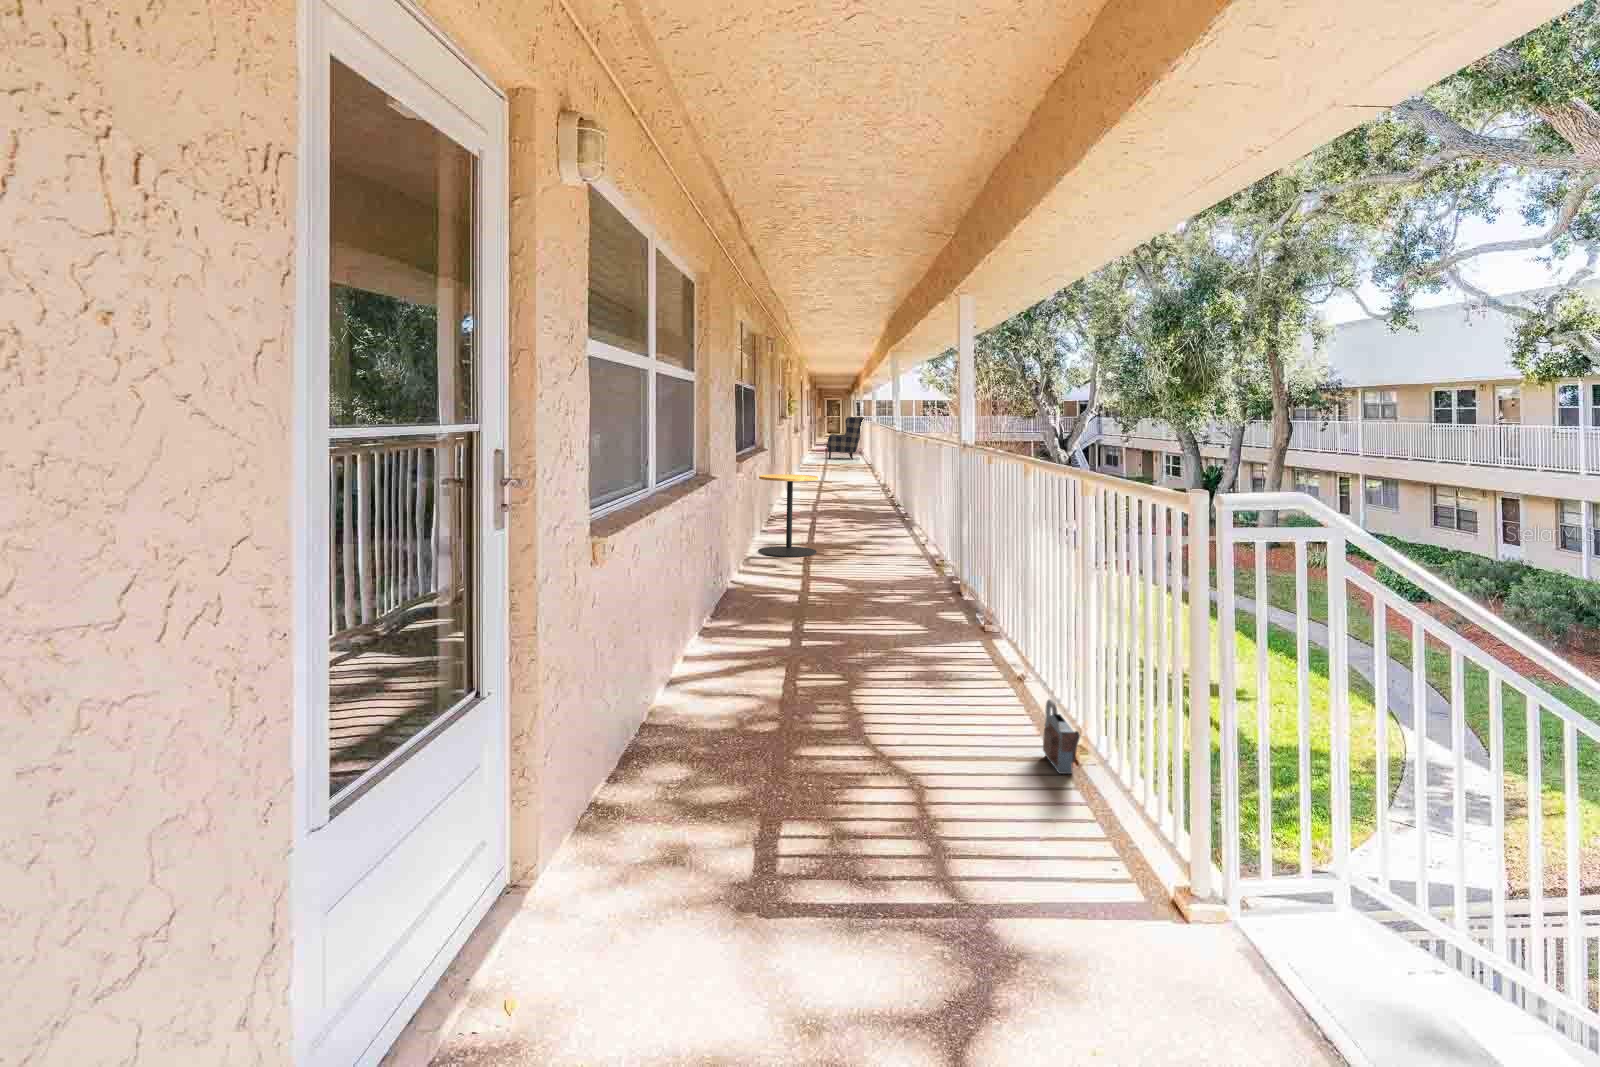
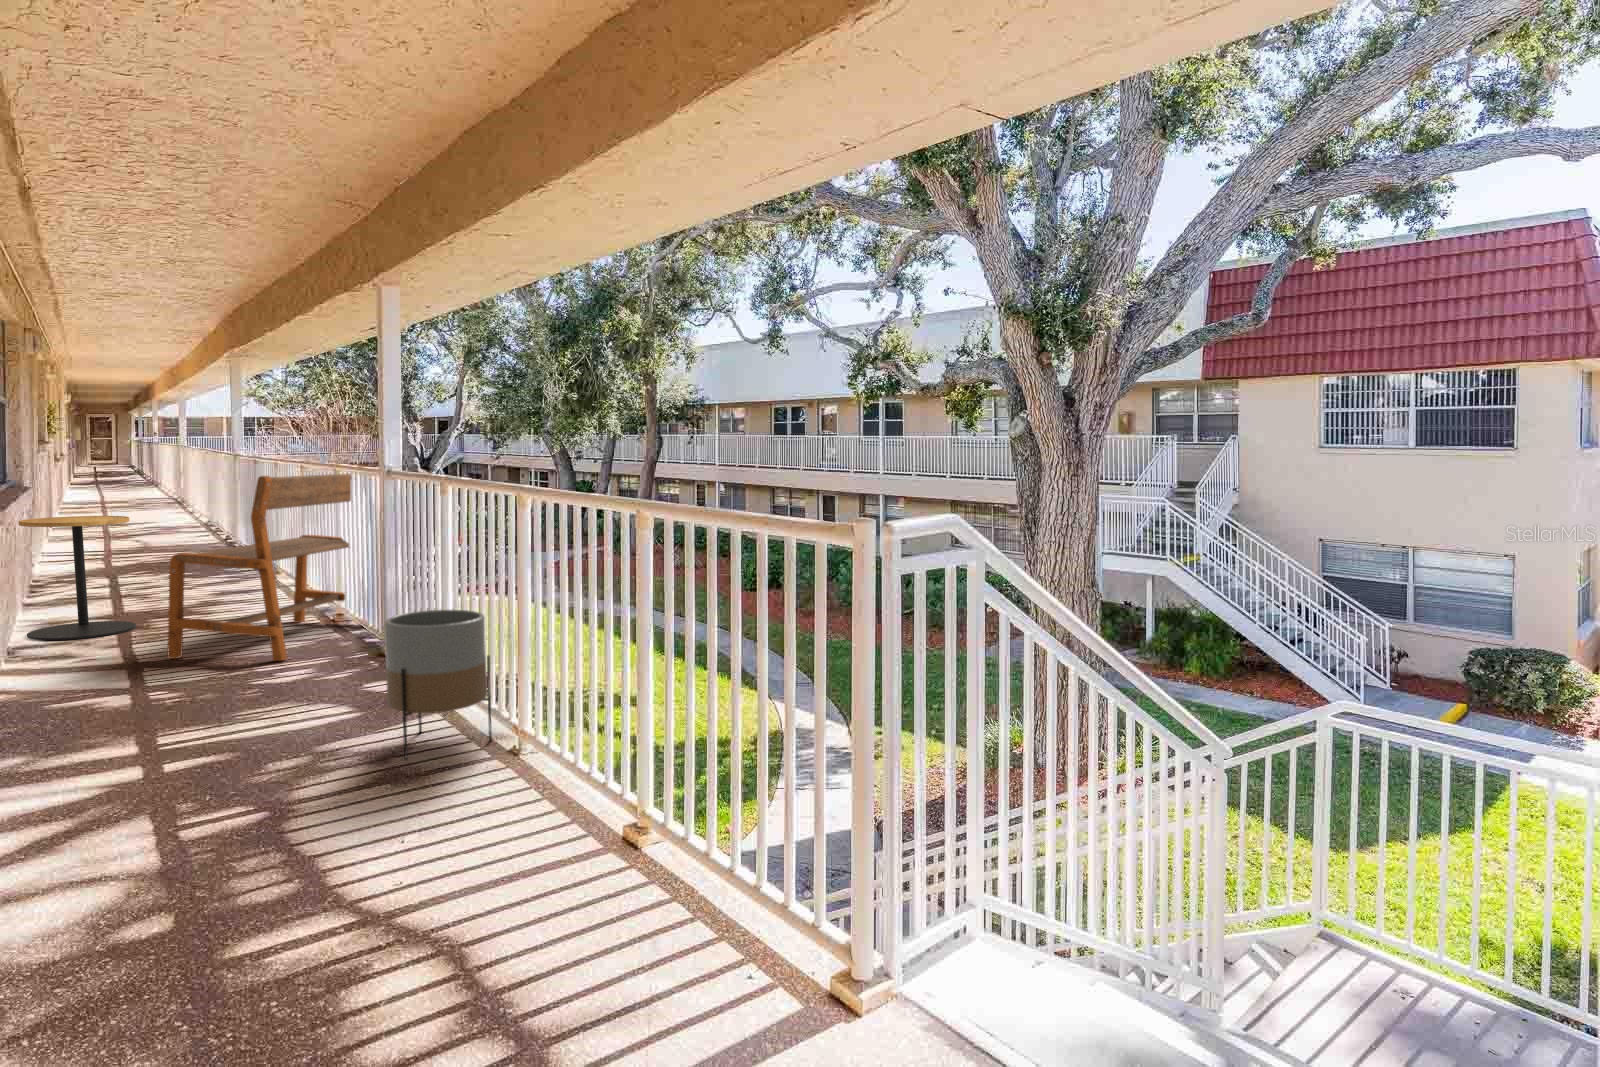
chair: present [828,417,864,460] -> none [101,436,158,494]
bench: none [826,450,973,588] -> present [167,473,352,661]
planter: none [937,560,1013,668] -> present [385,610,492,759]
watering can: present [1043,699,1080,774] -> none [585,774,651,868]

